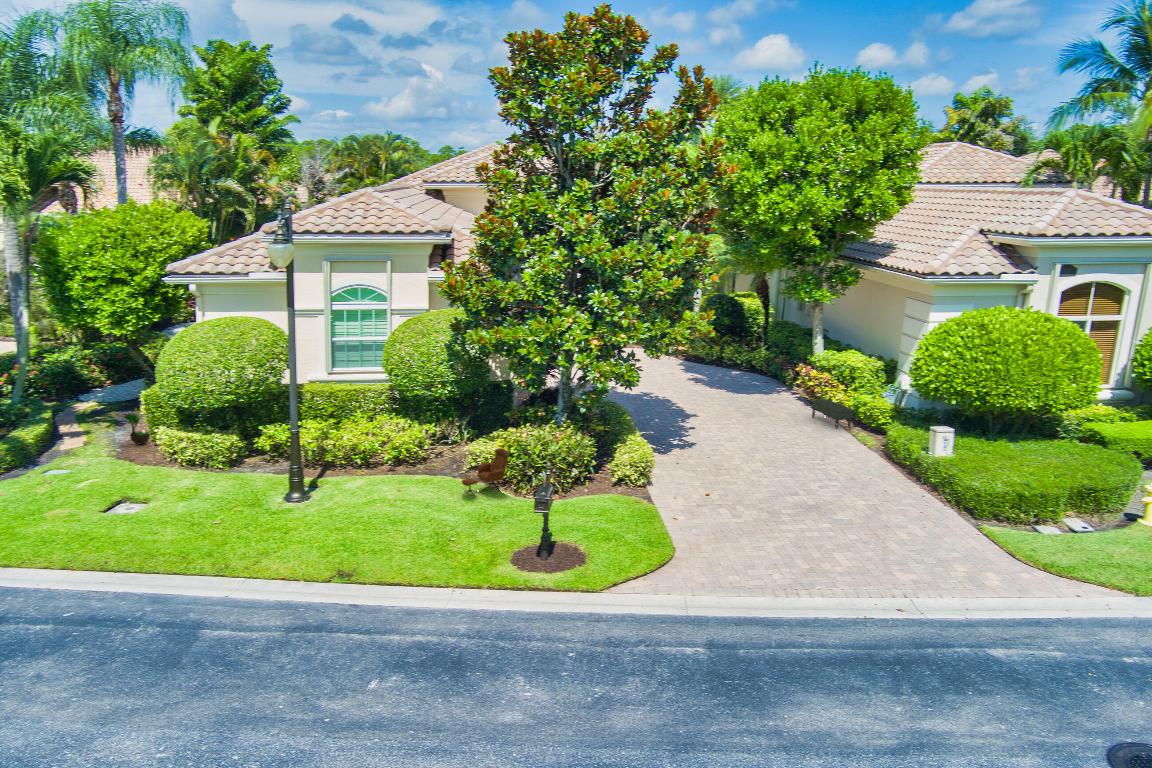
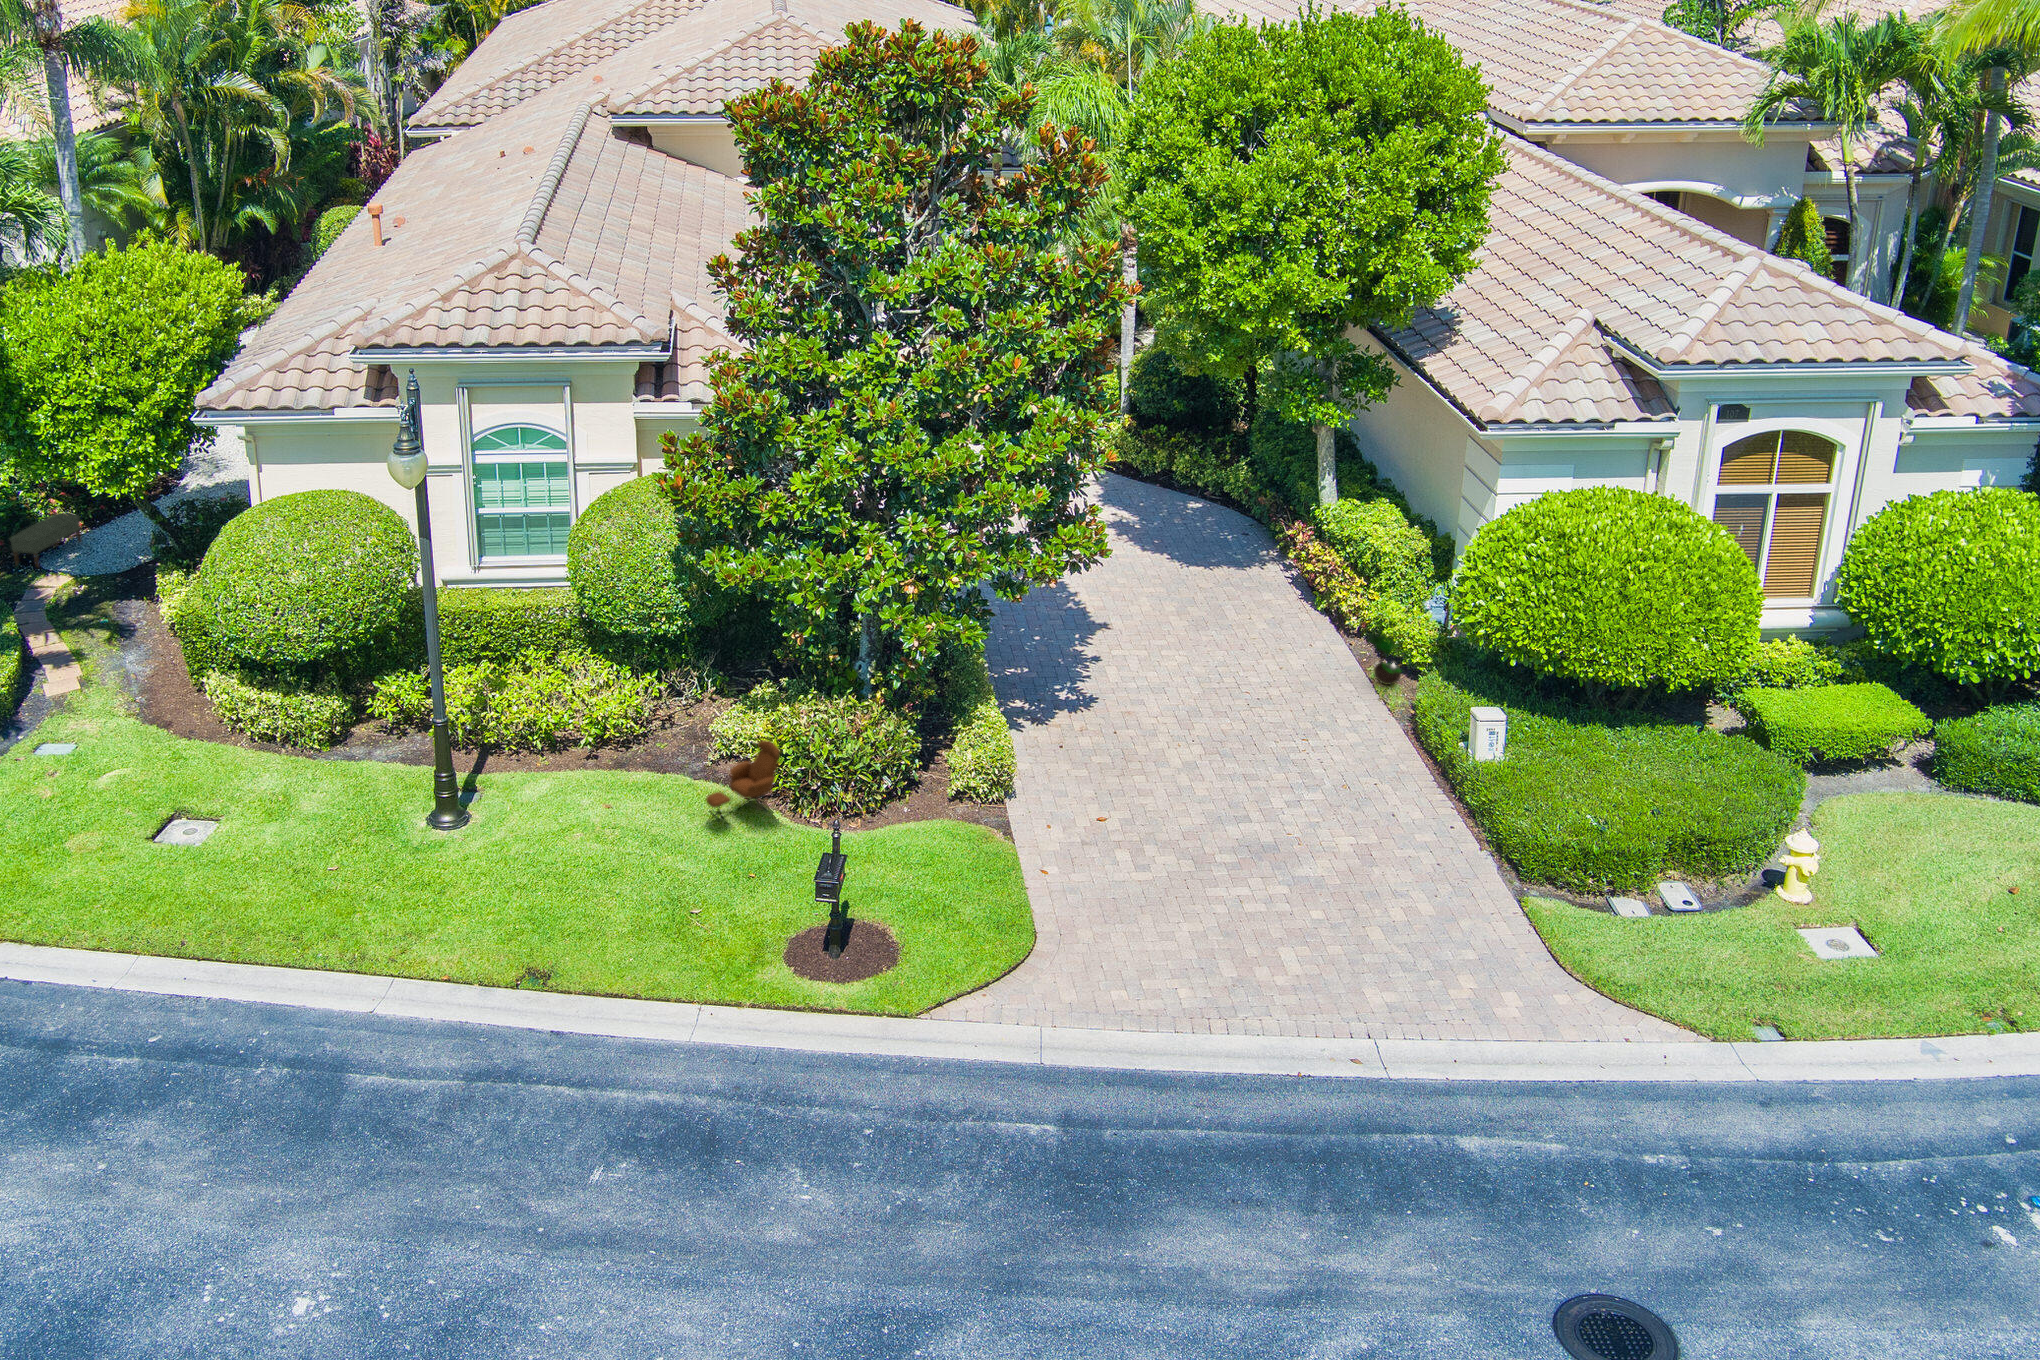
bench: present [812,399,853,429] -> present [10,513,82,568]
potted tree: present [122,412,150,445] -> present [1368,634,1401,685]

